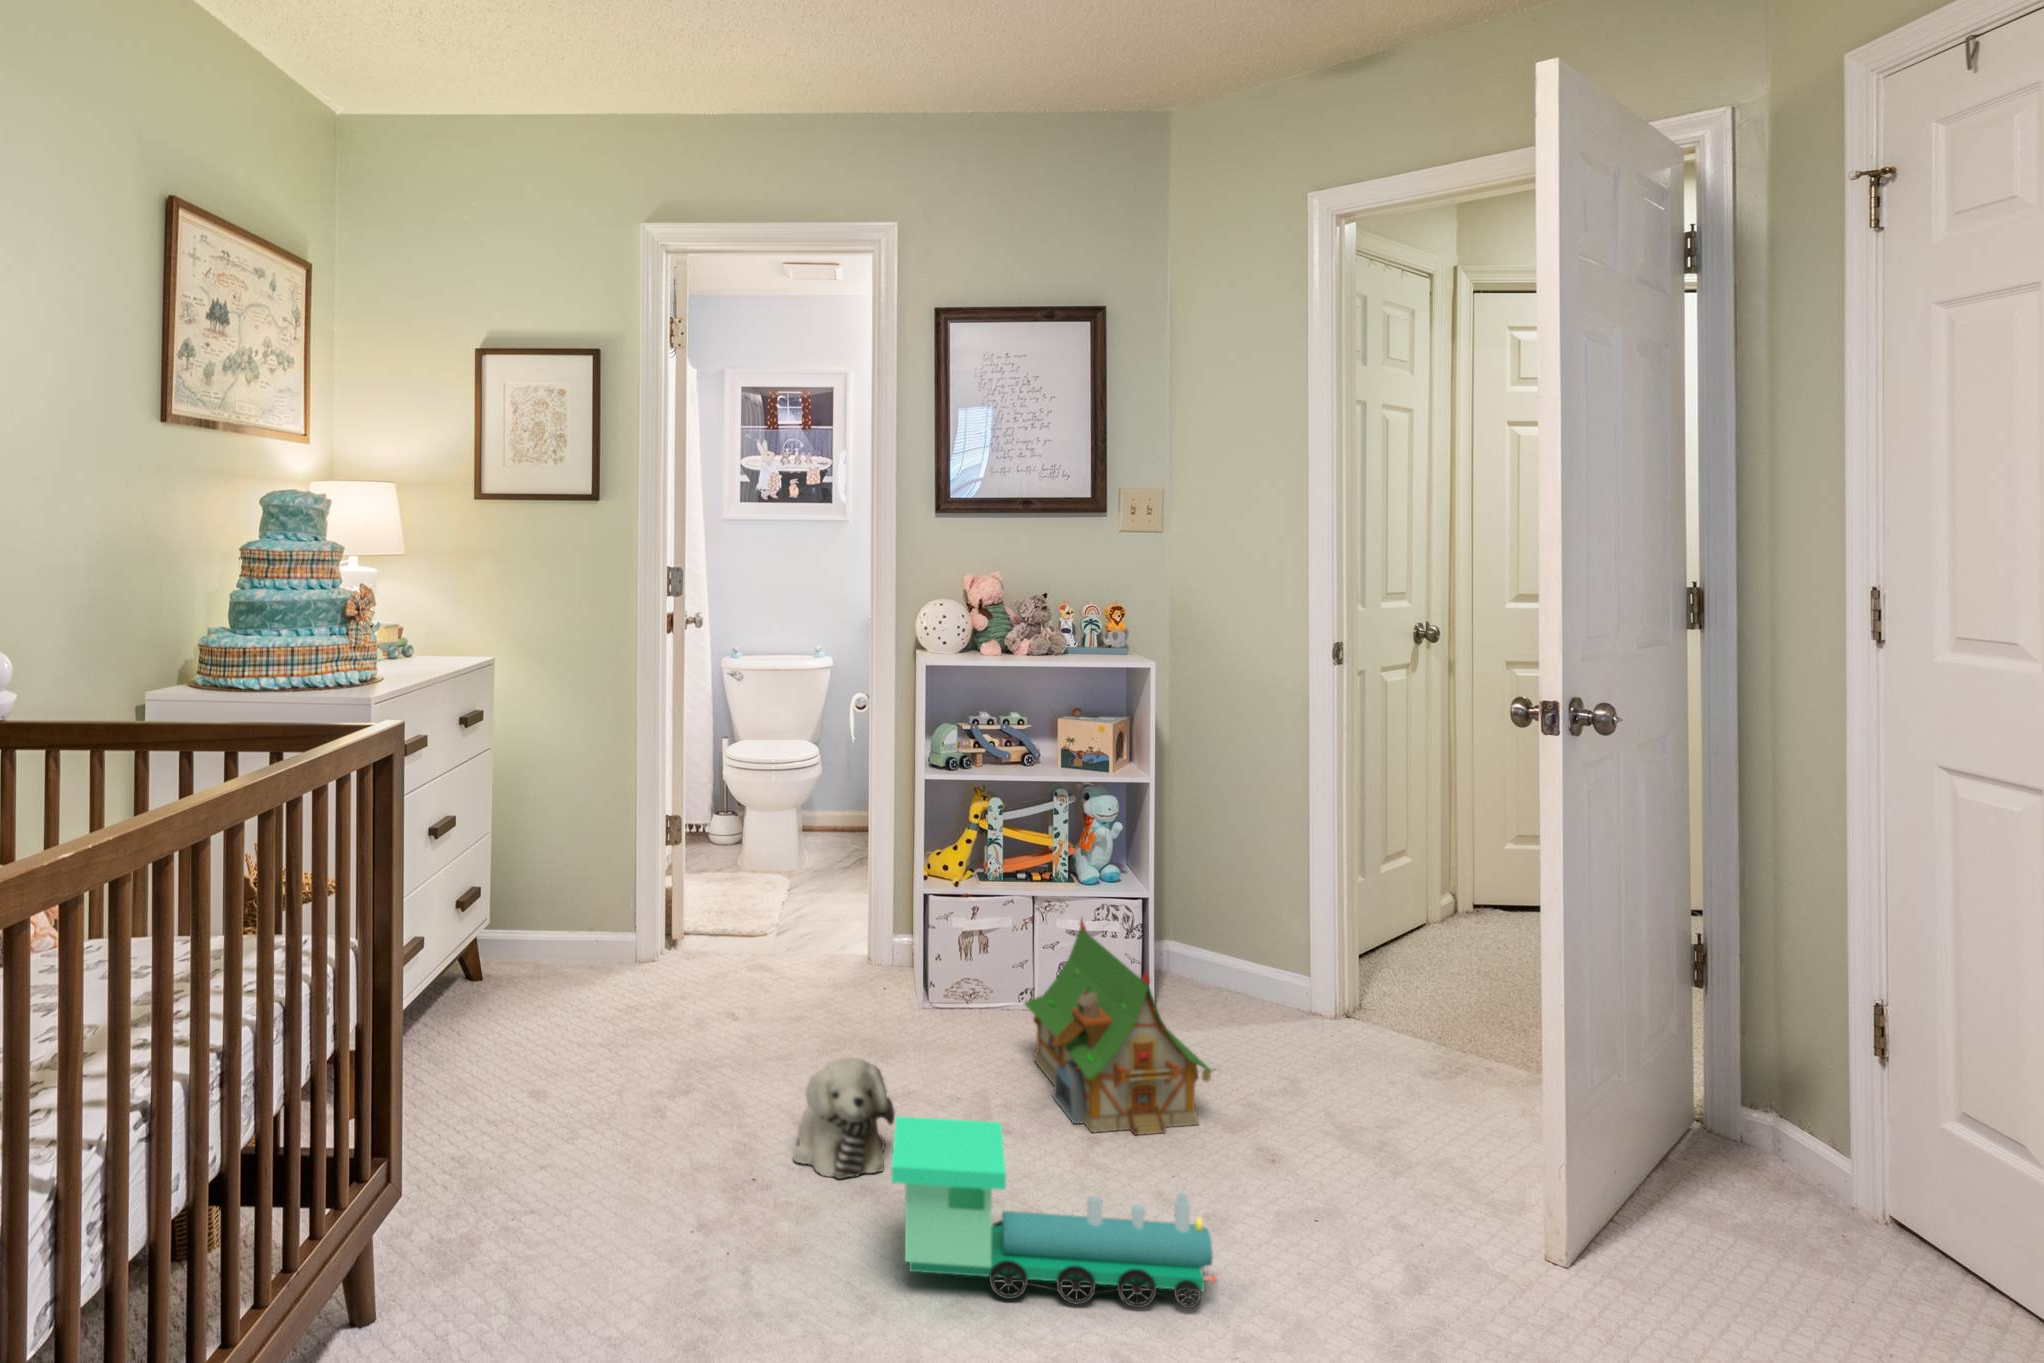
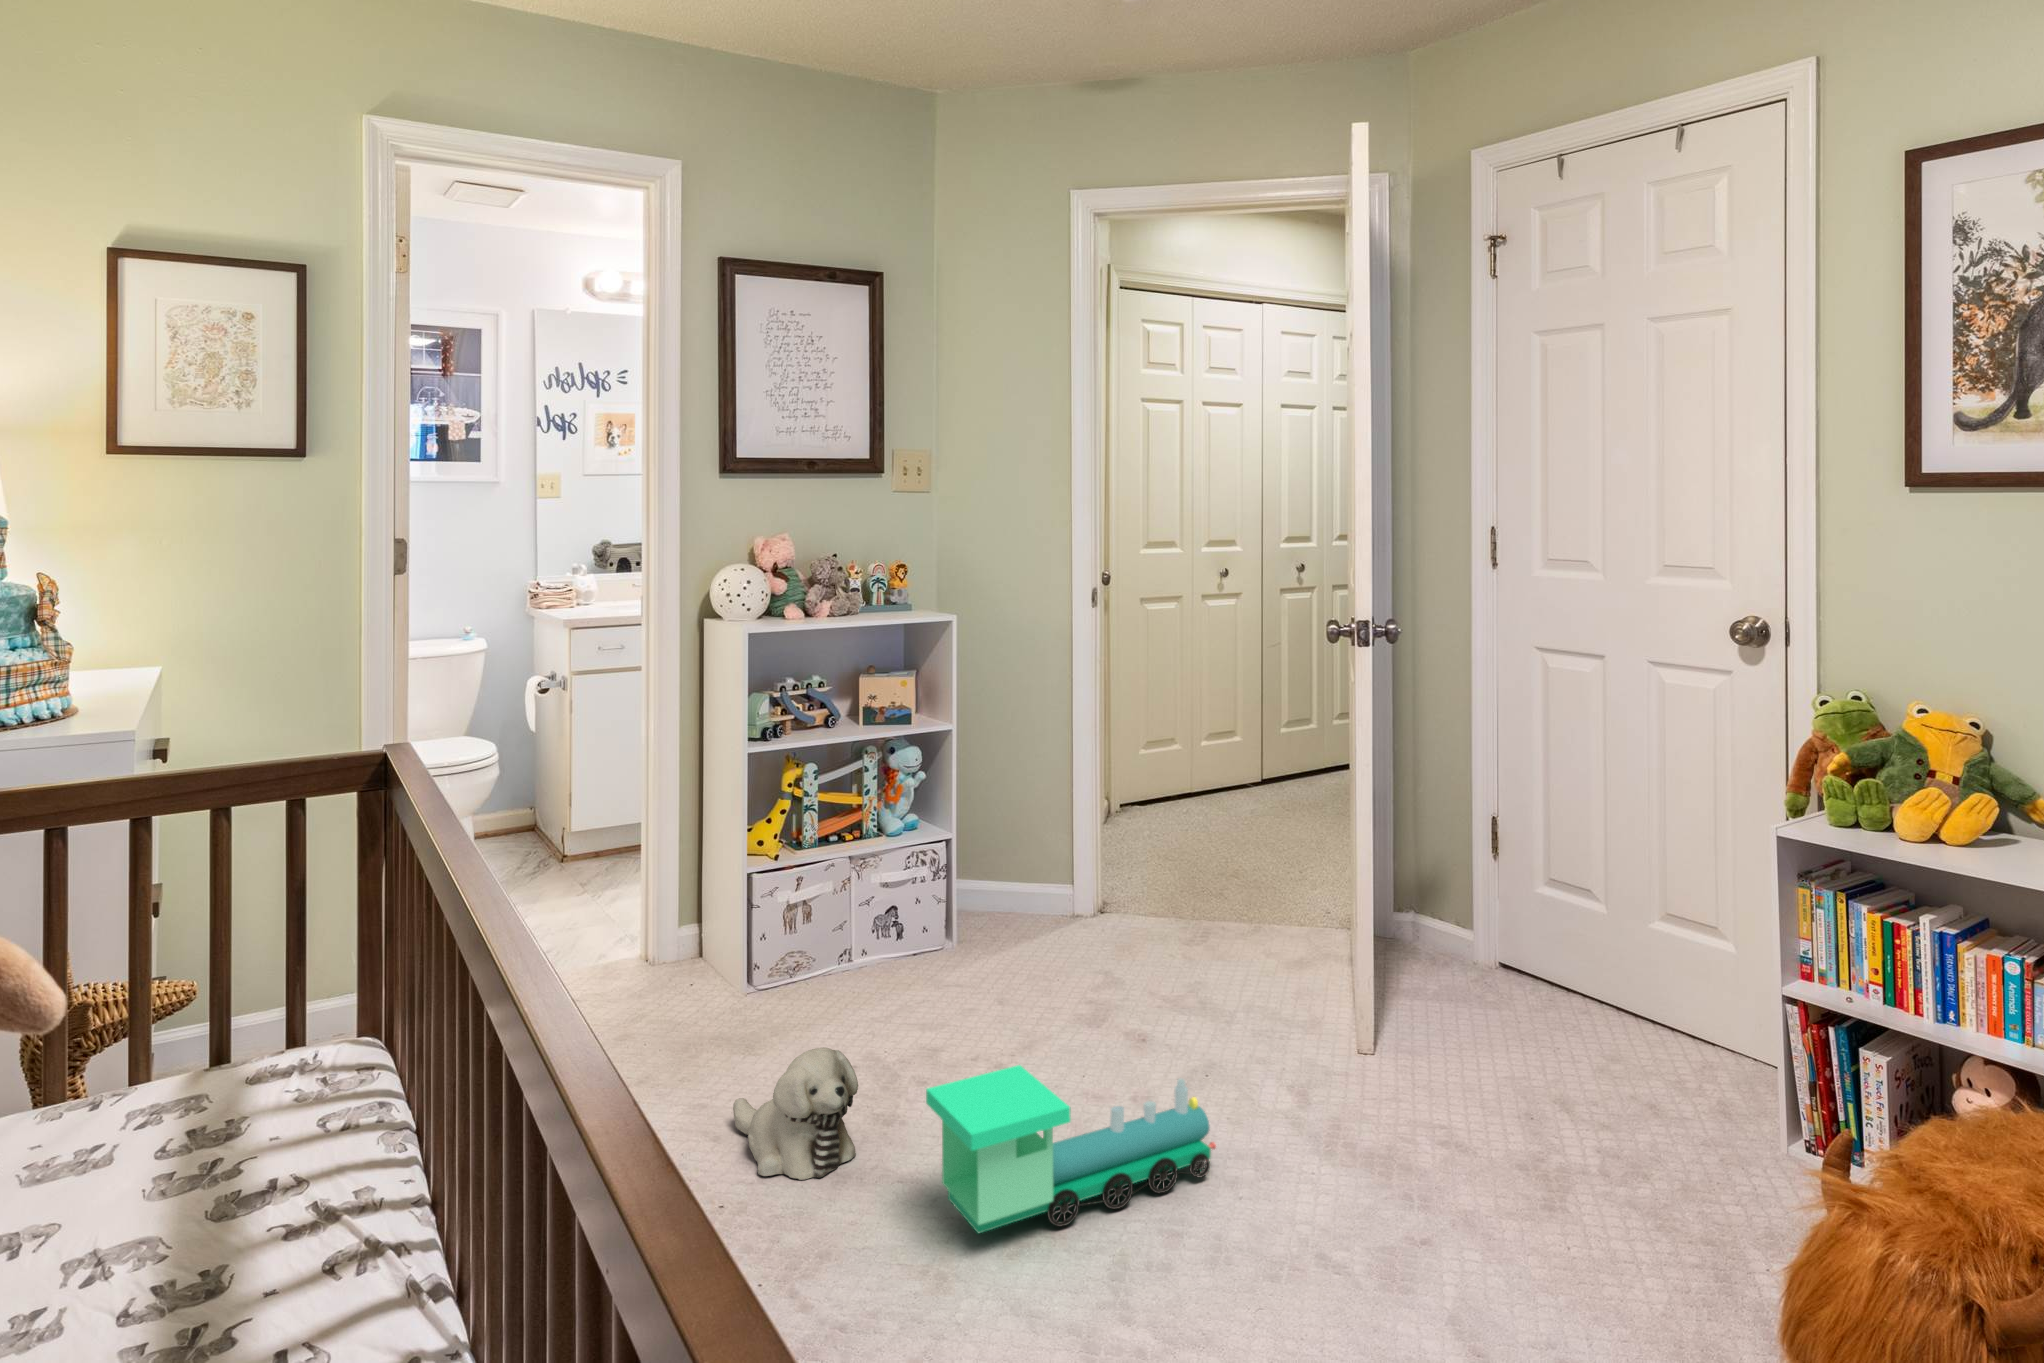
toy house: present [1025,919,1213,1135] -> none [888,863,1093,1061]

